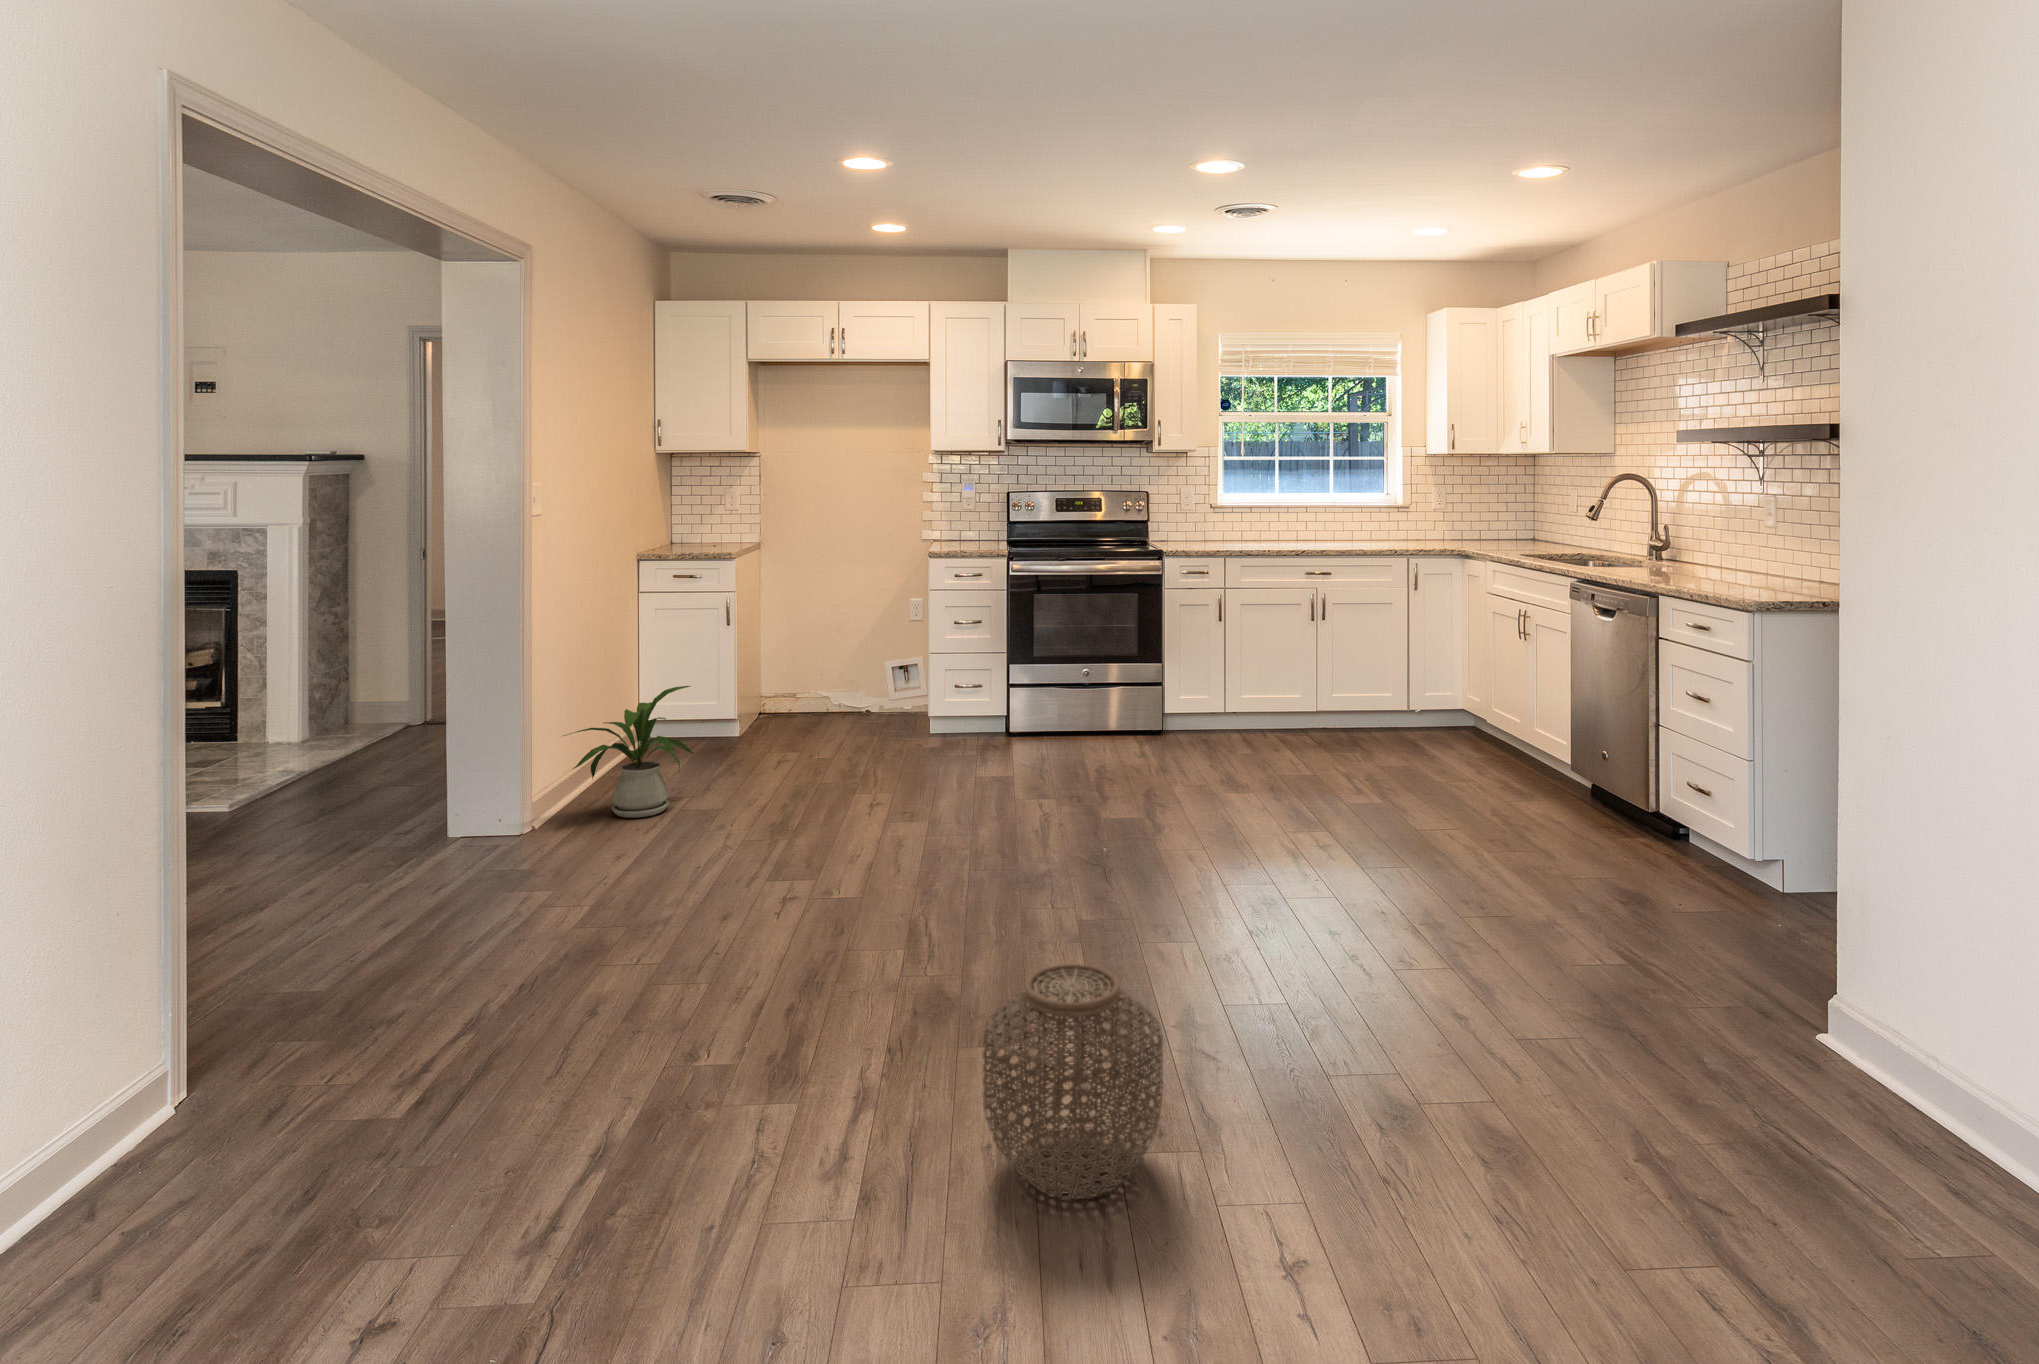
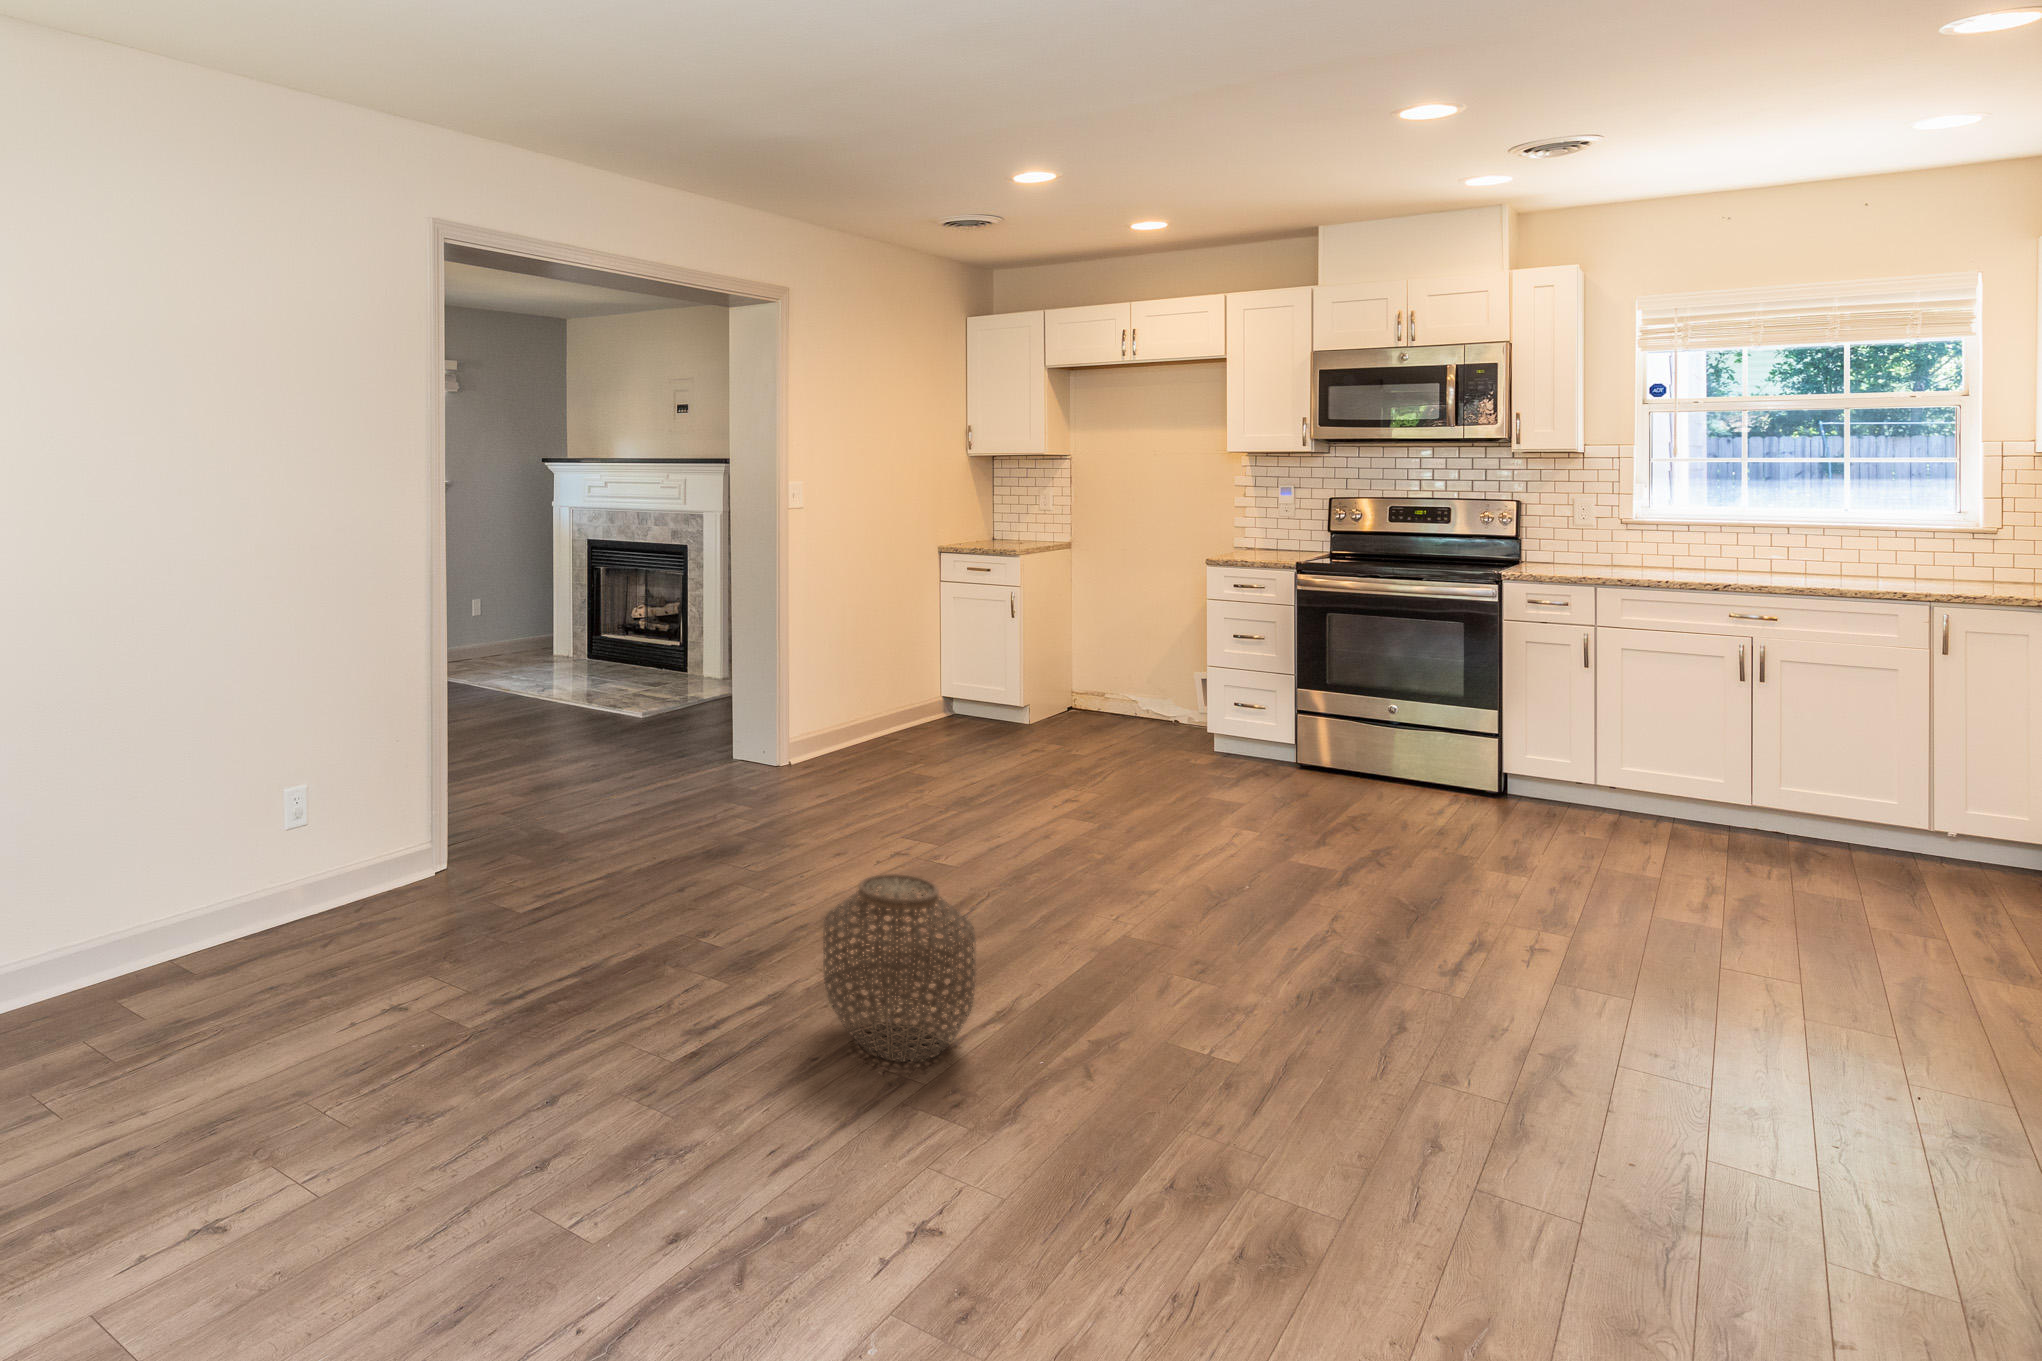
house plant: present [563,686,693,818] -> none [826,658,939,764]

